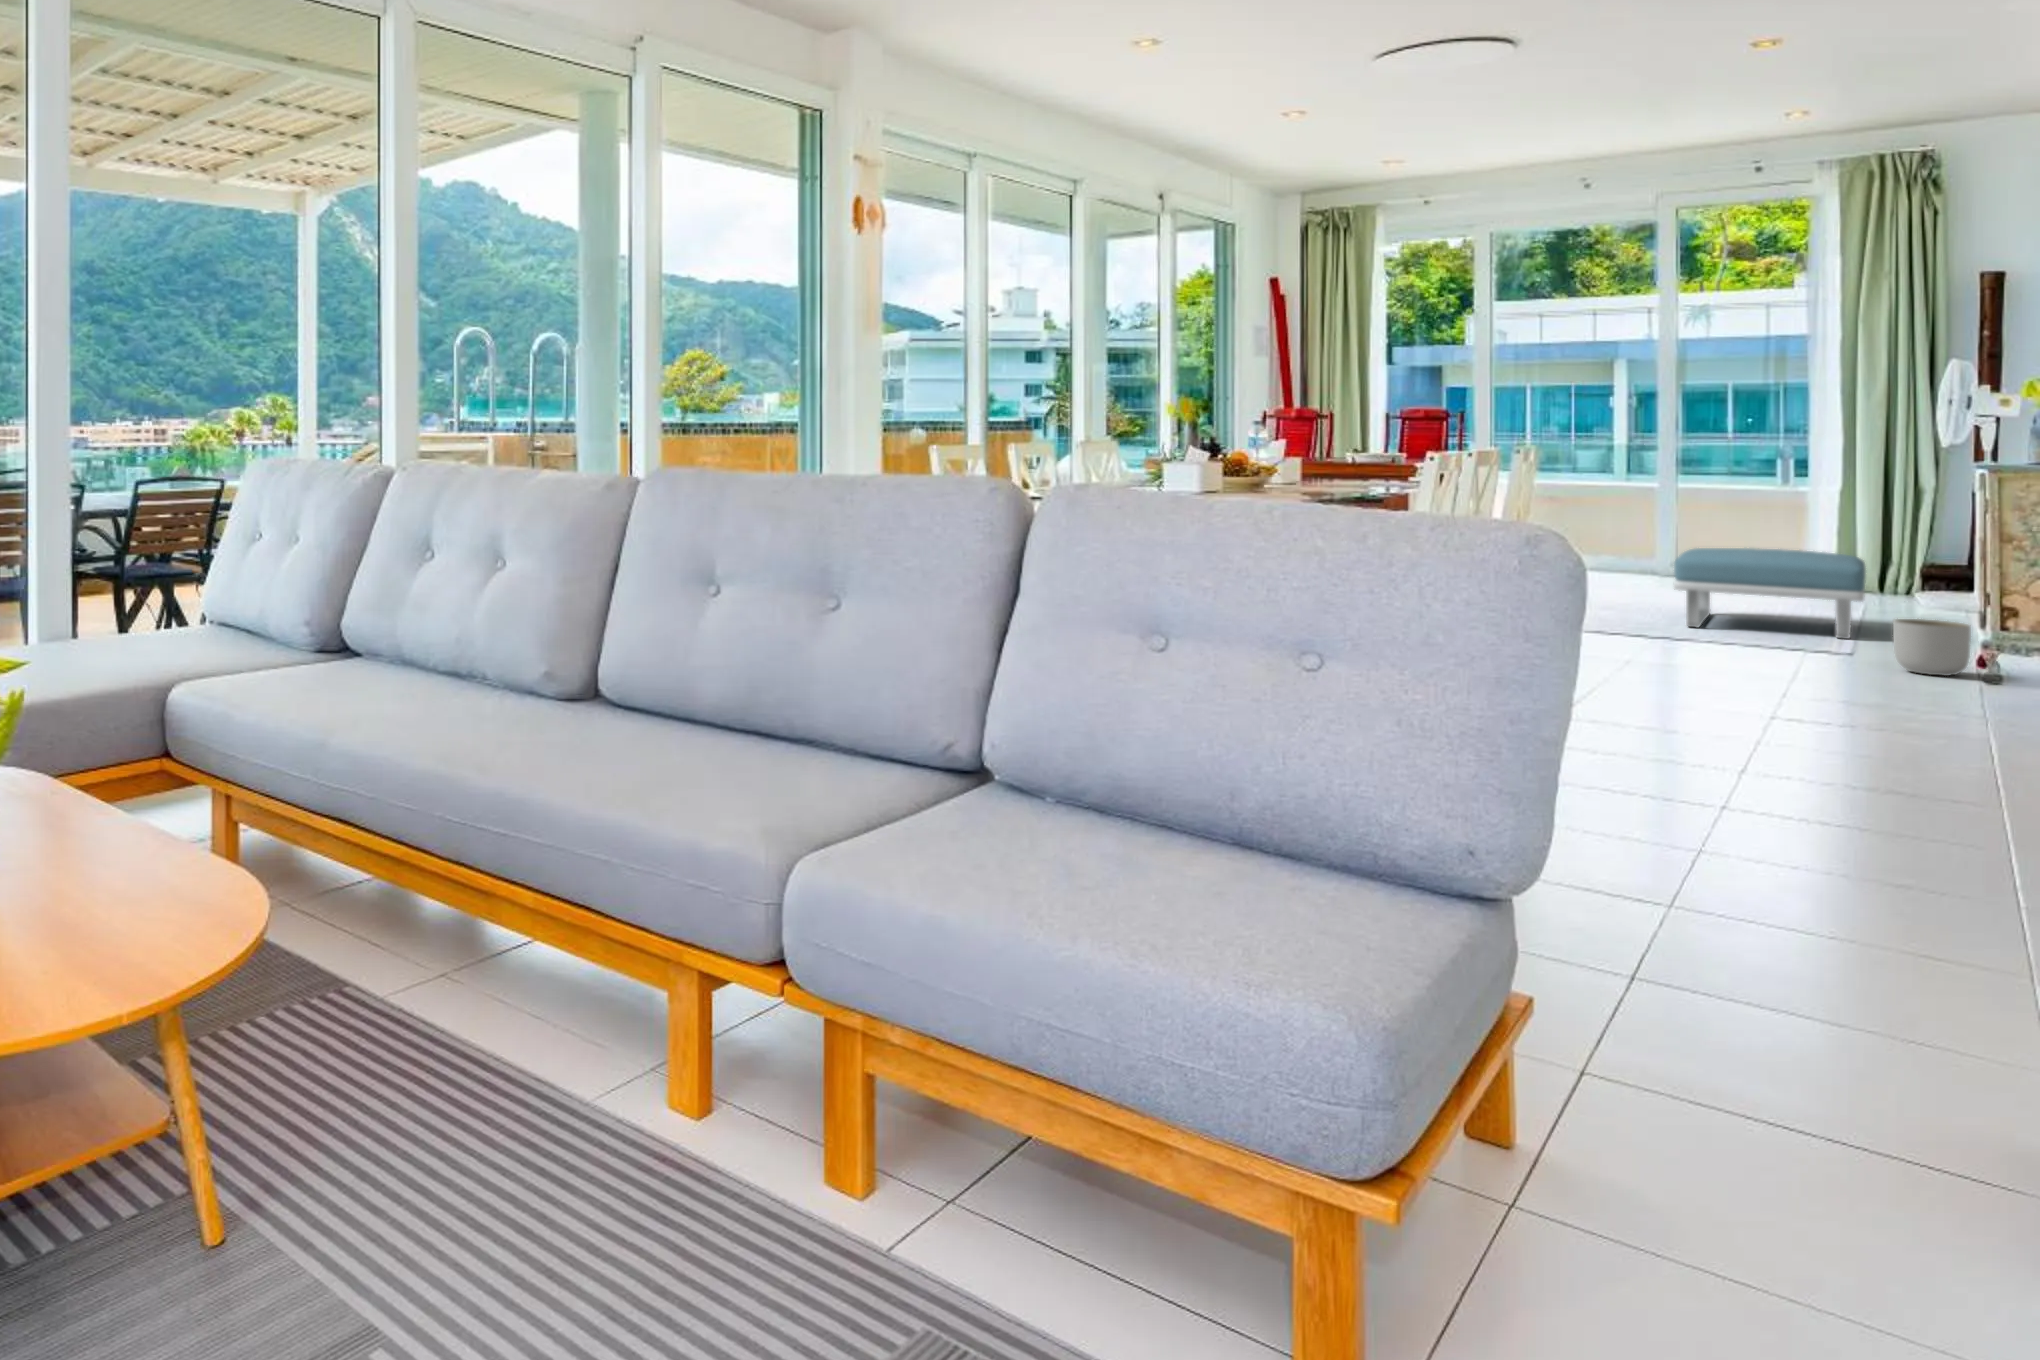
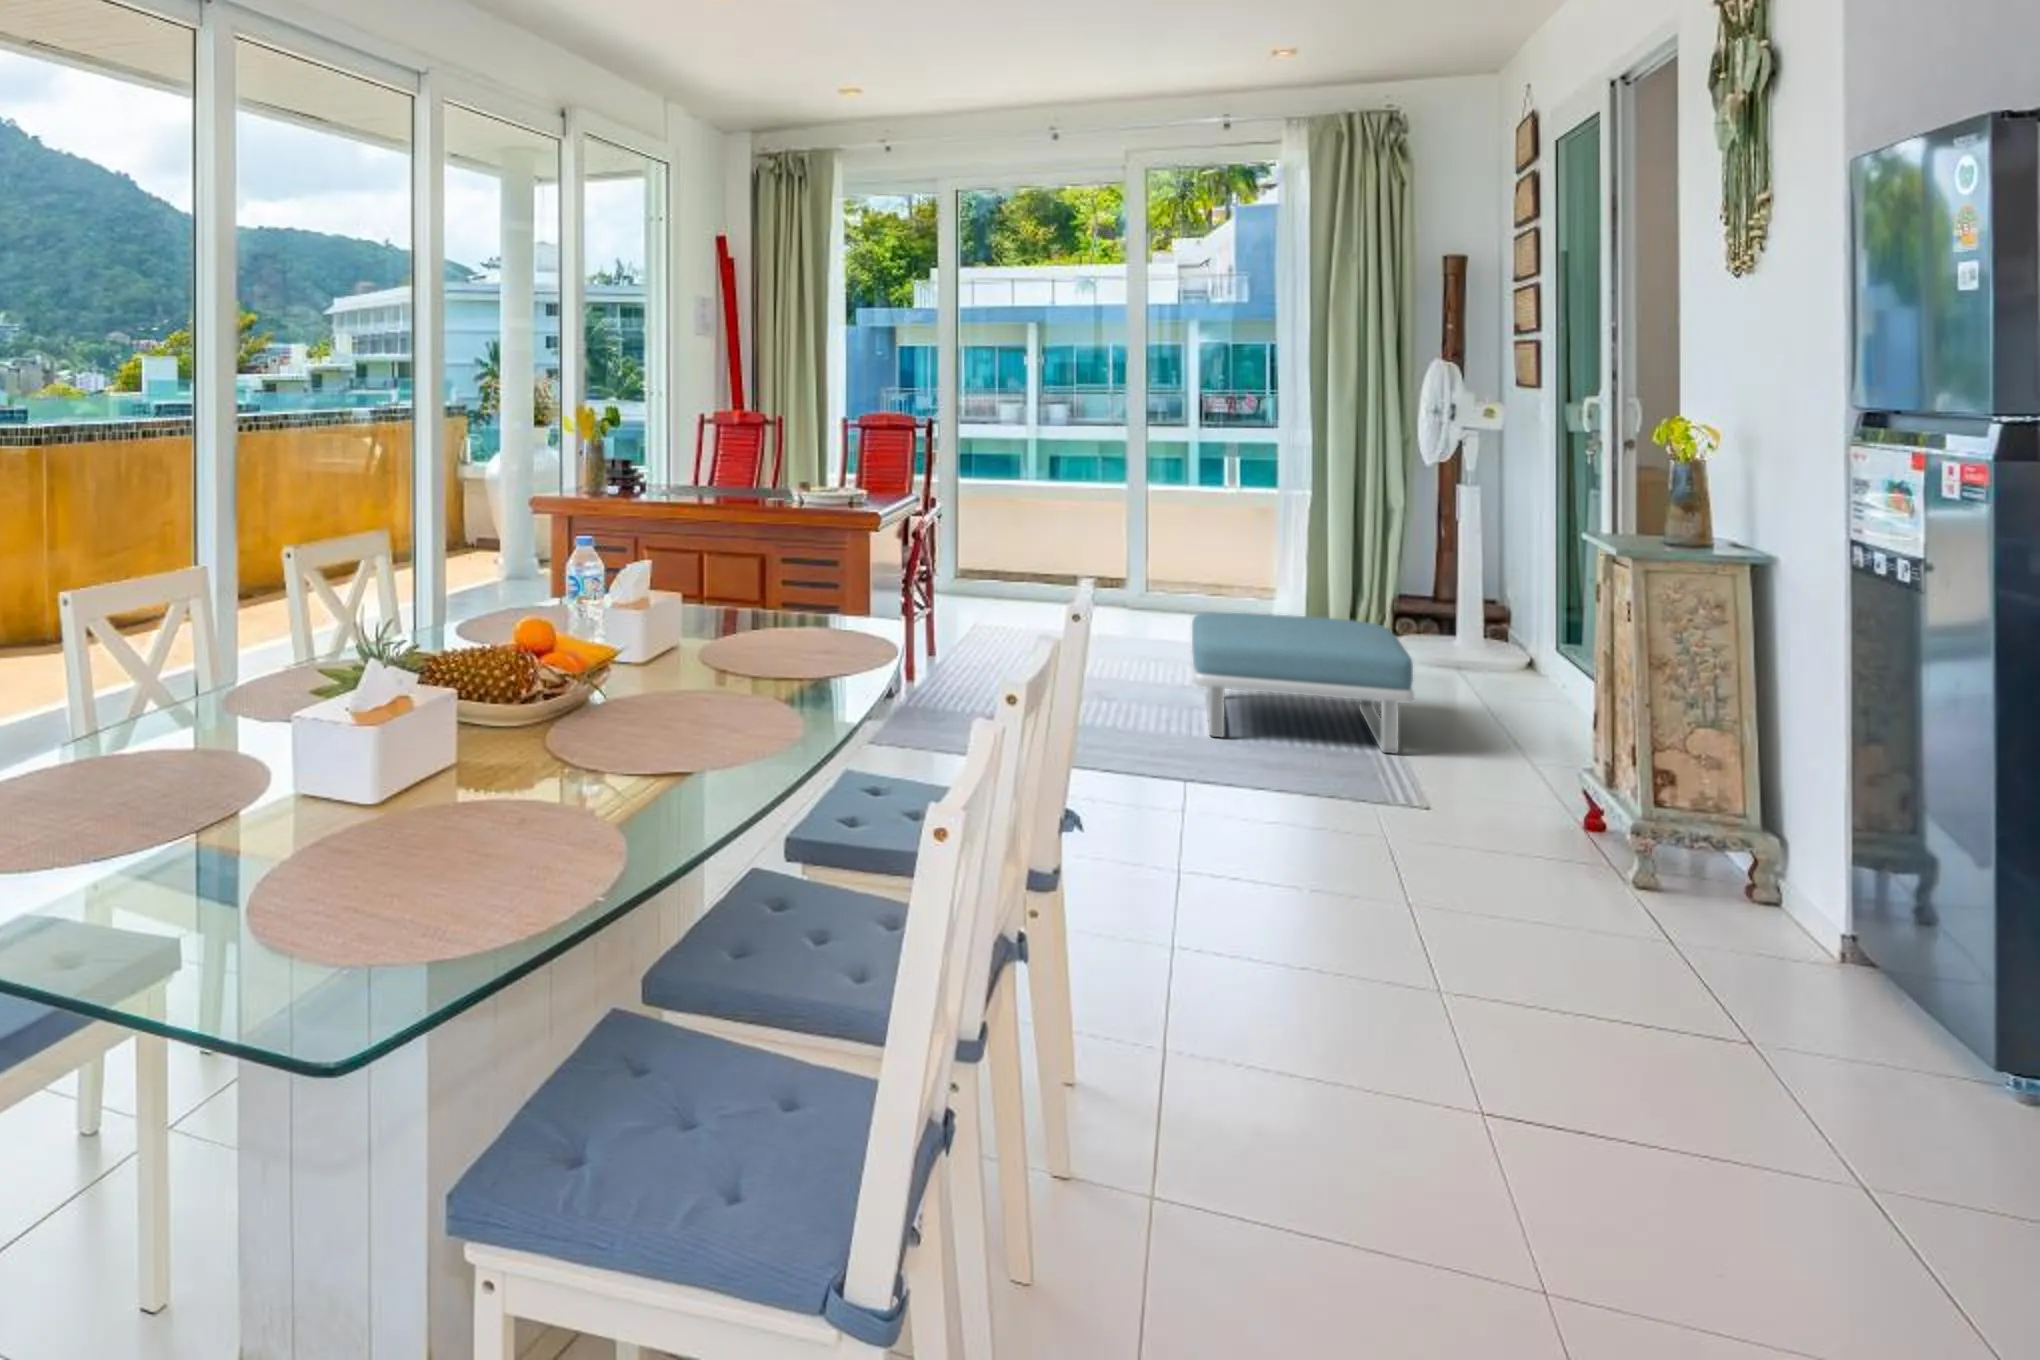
planter: present [1893,619,1971,675] -> none [1502,768,1600,859]

